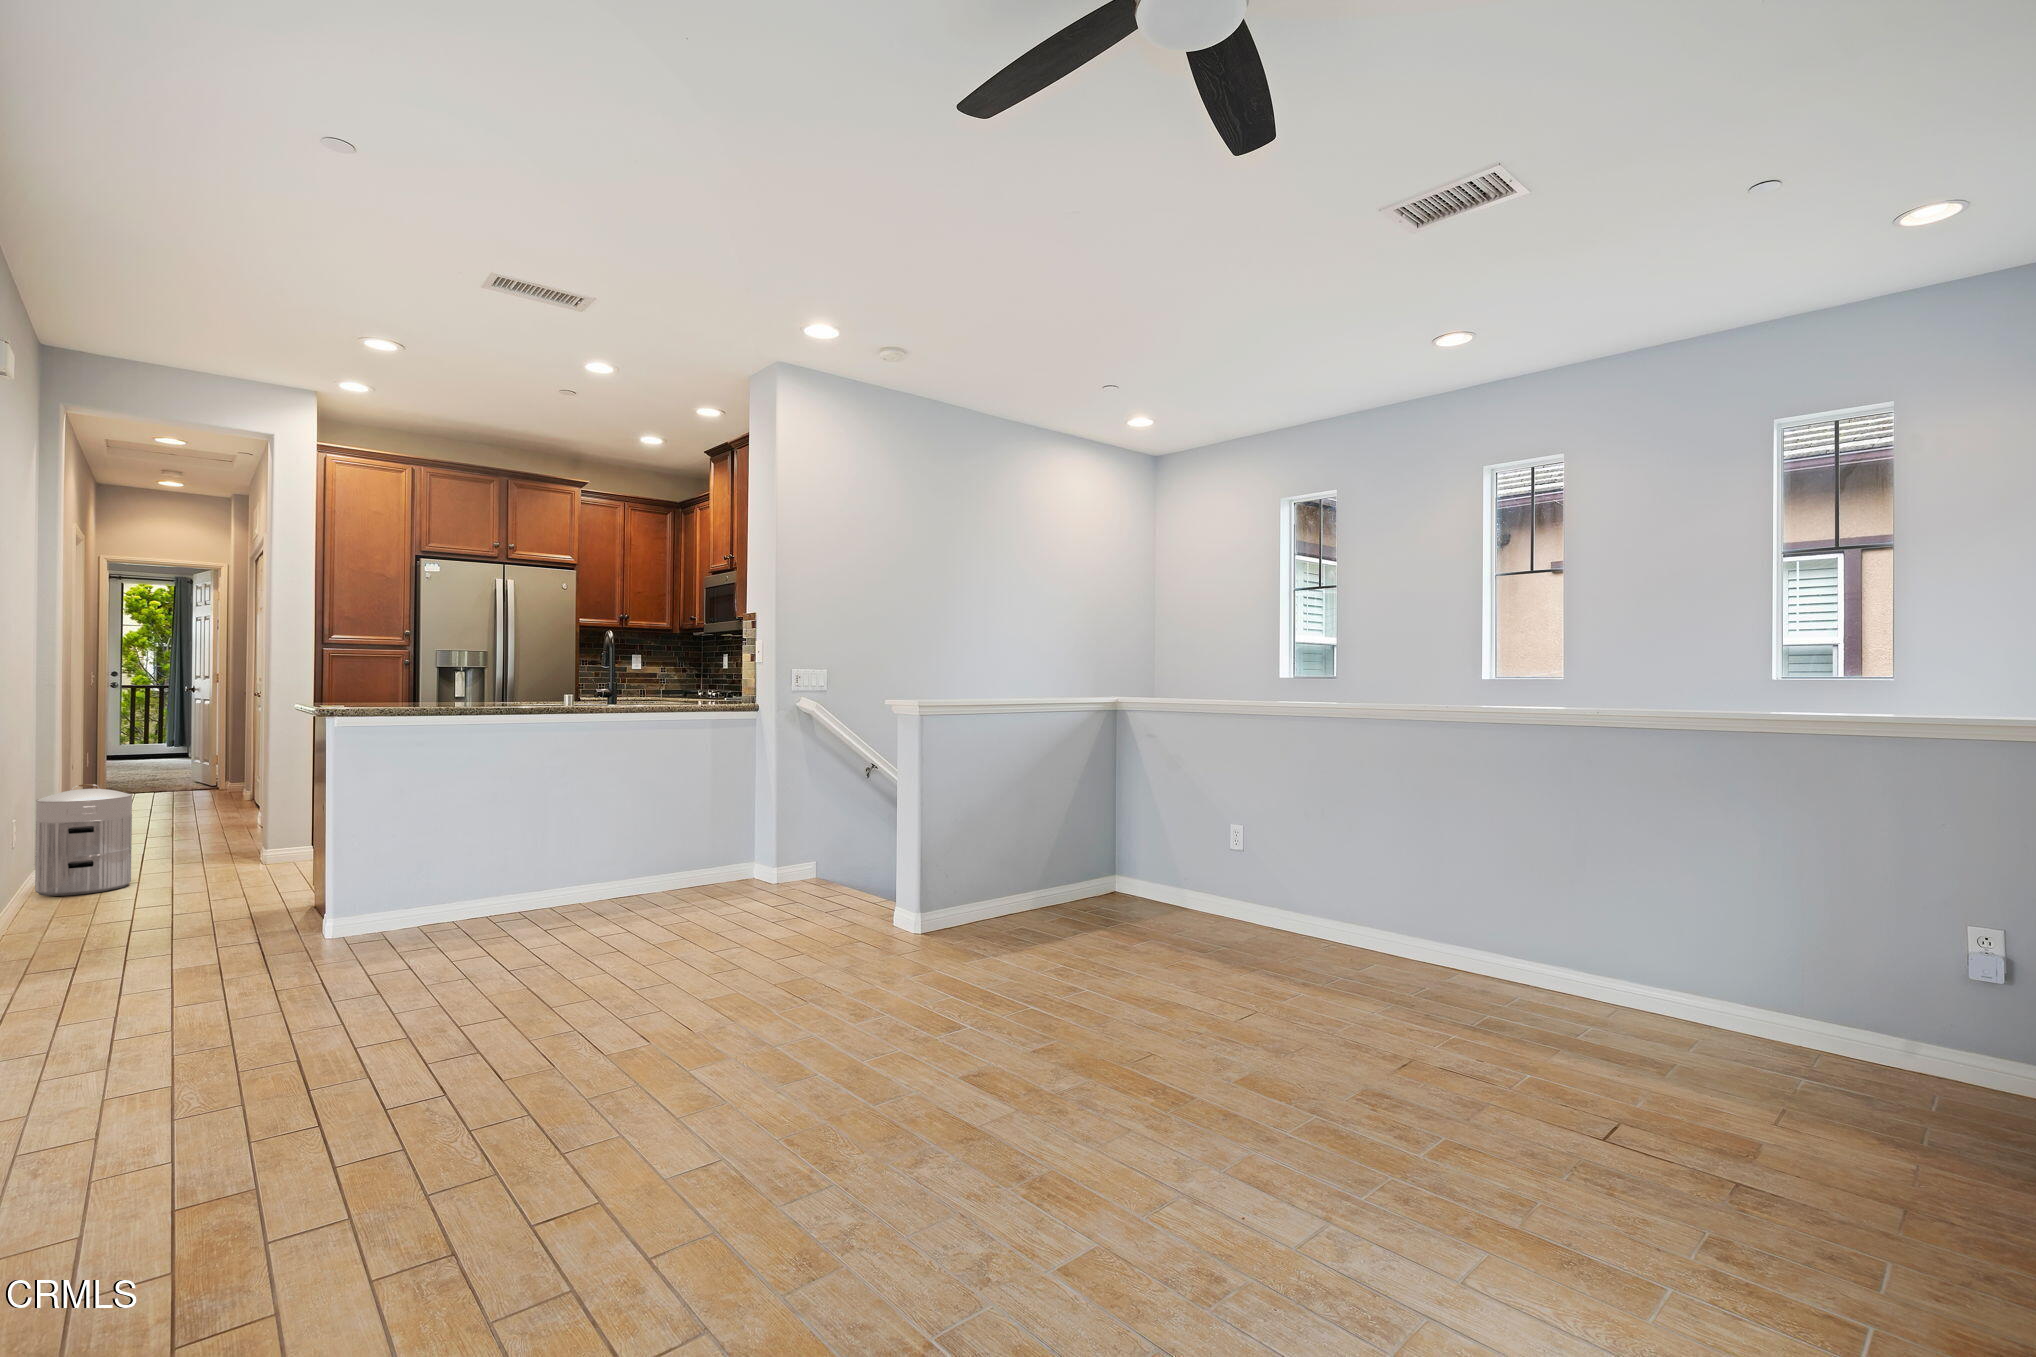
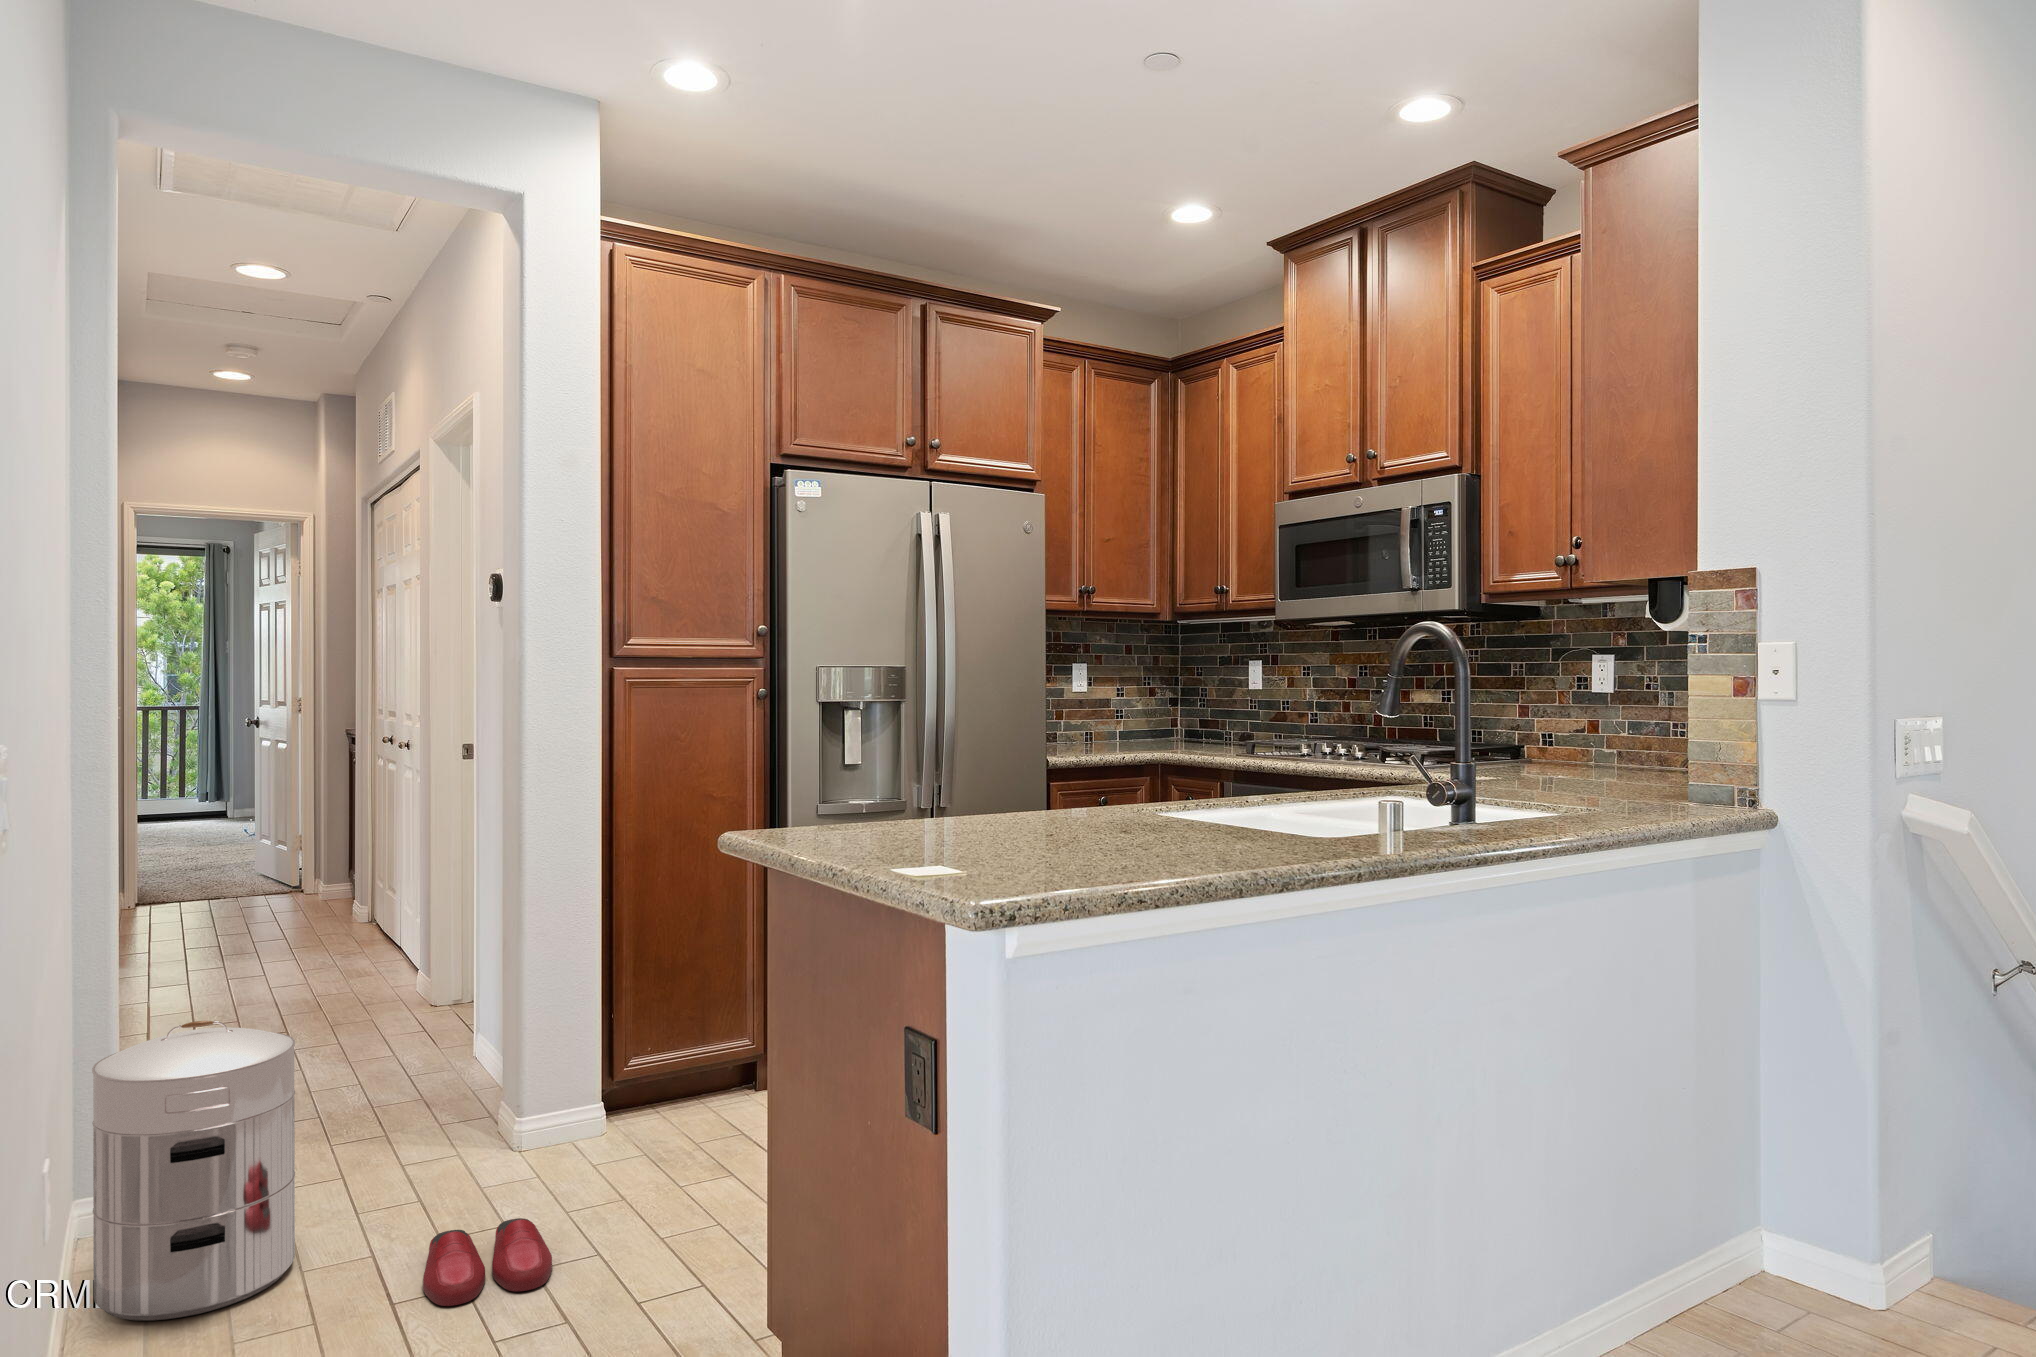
slippers: none [183,867,245,891] -> present [423,1218,552,1306]

